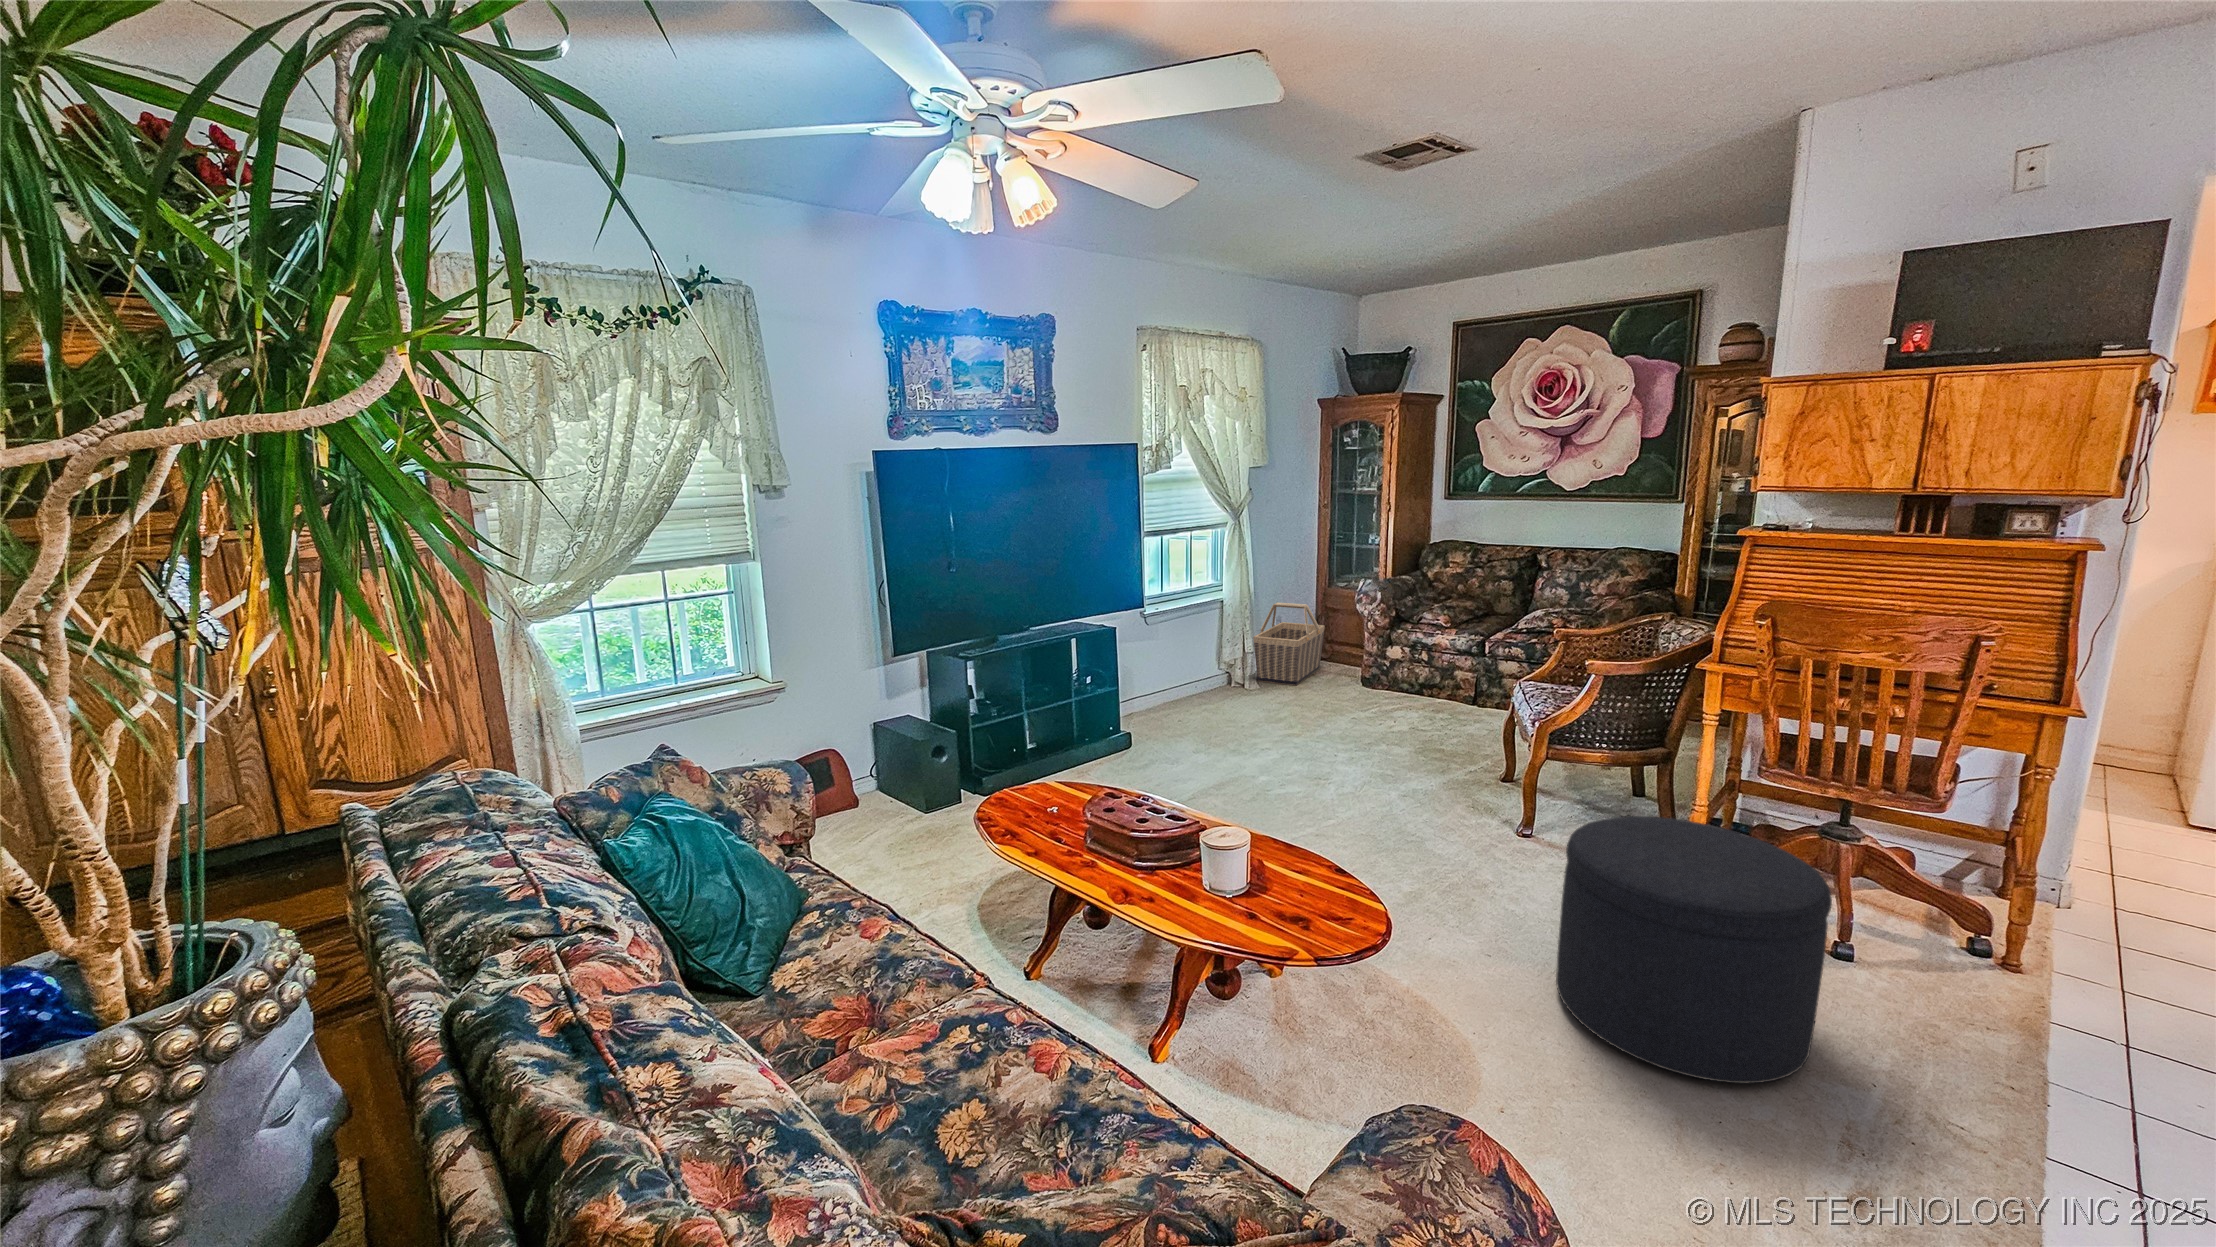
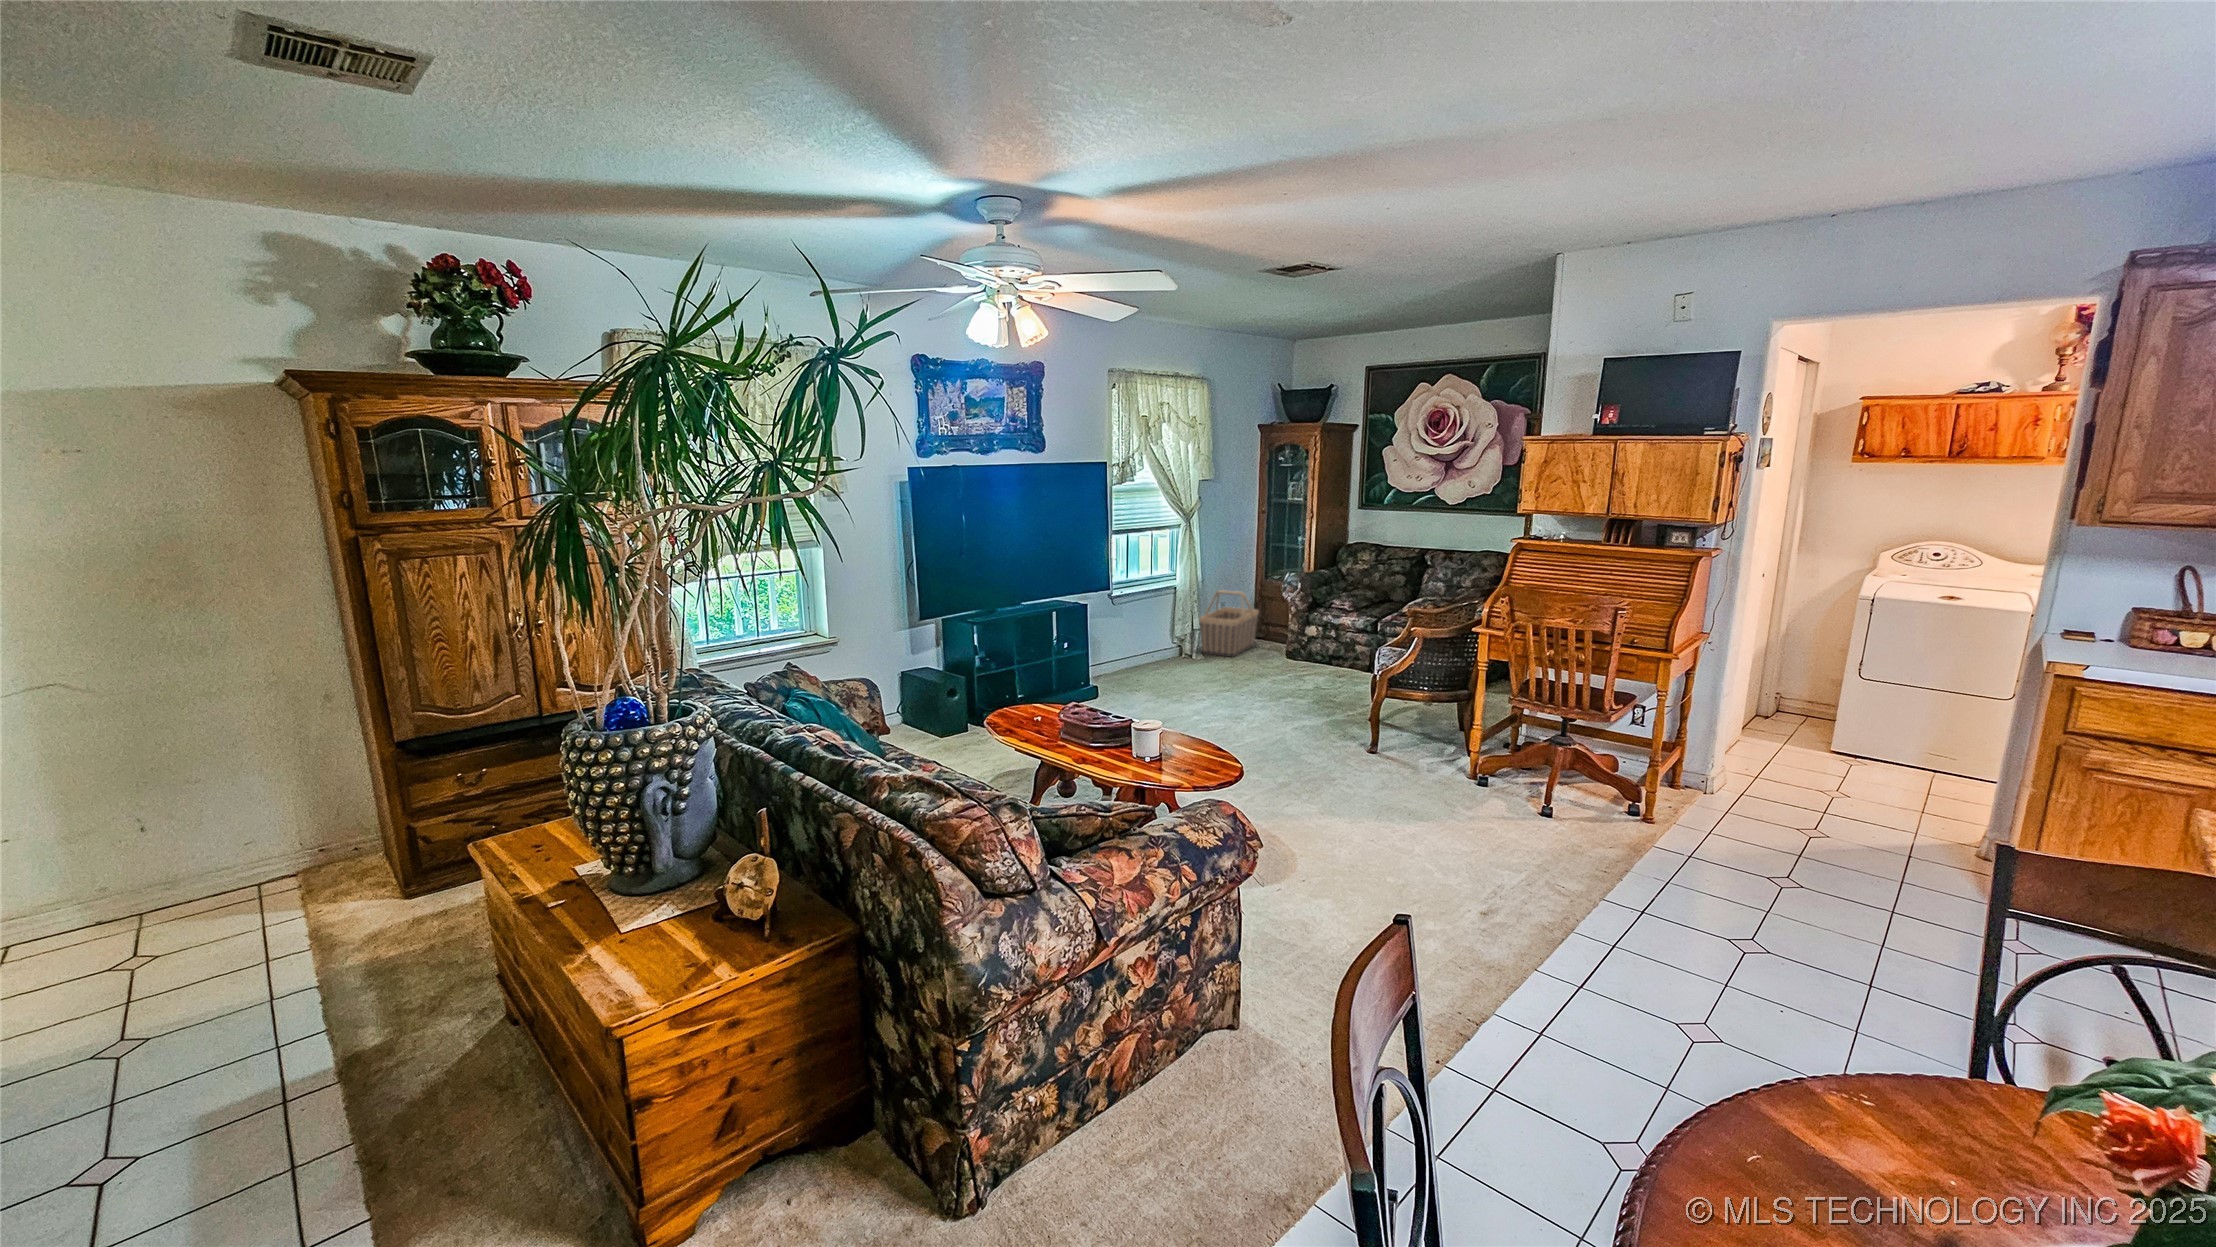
ottoman: present [1556,816,1832,1084] -> none [1358,723,1505,868]

